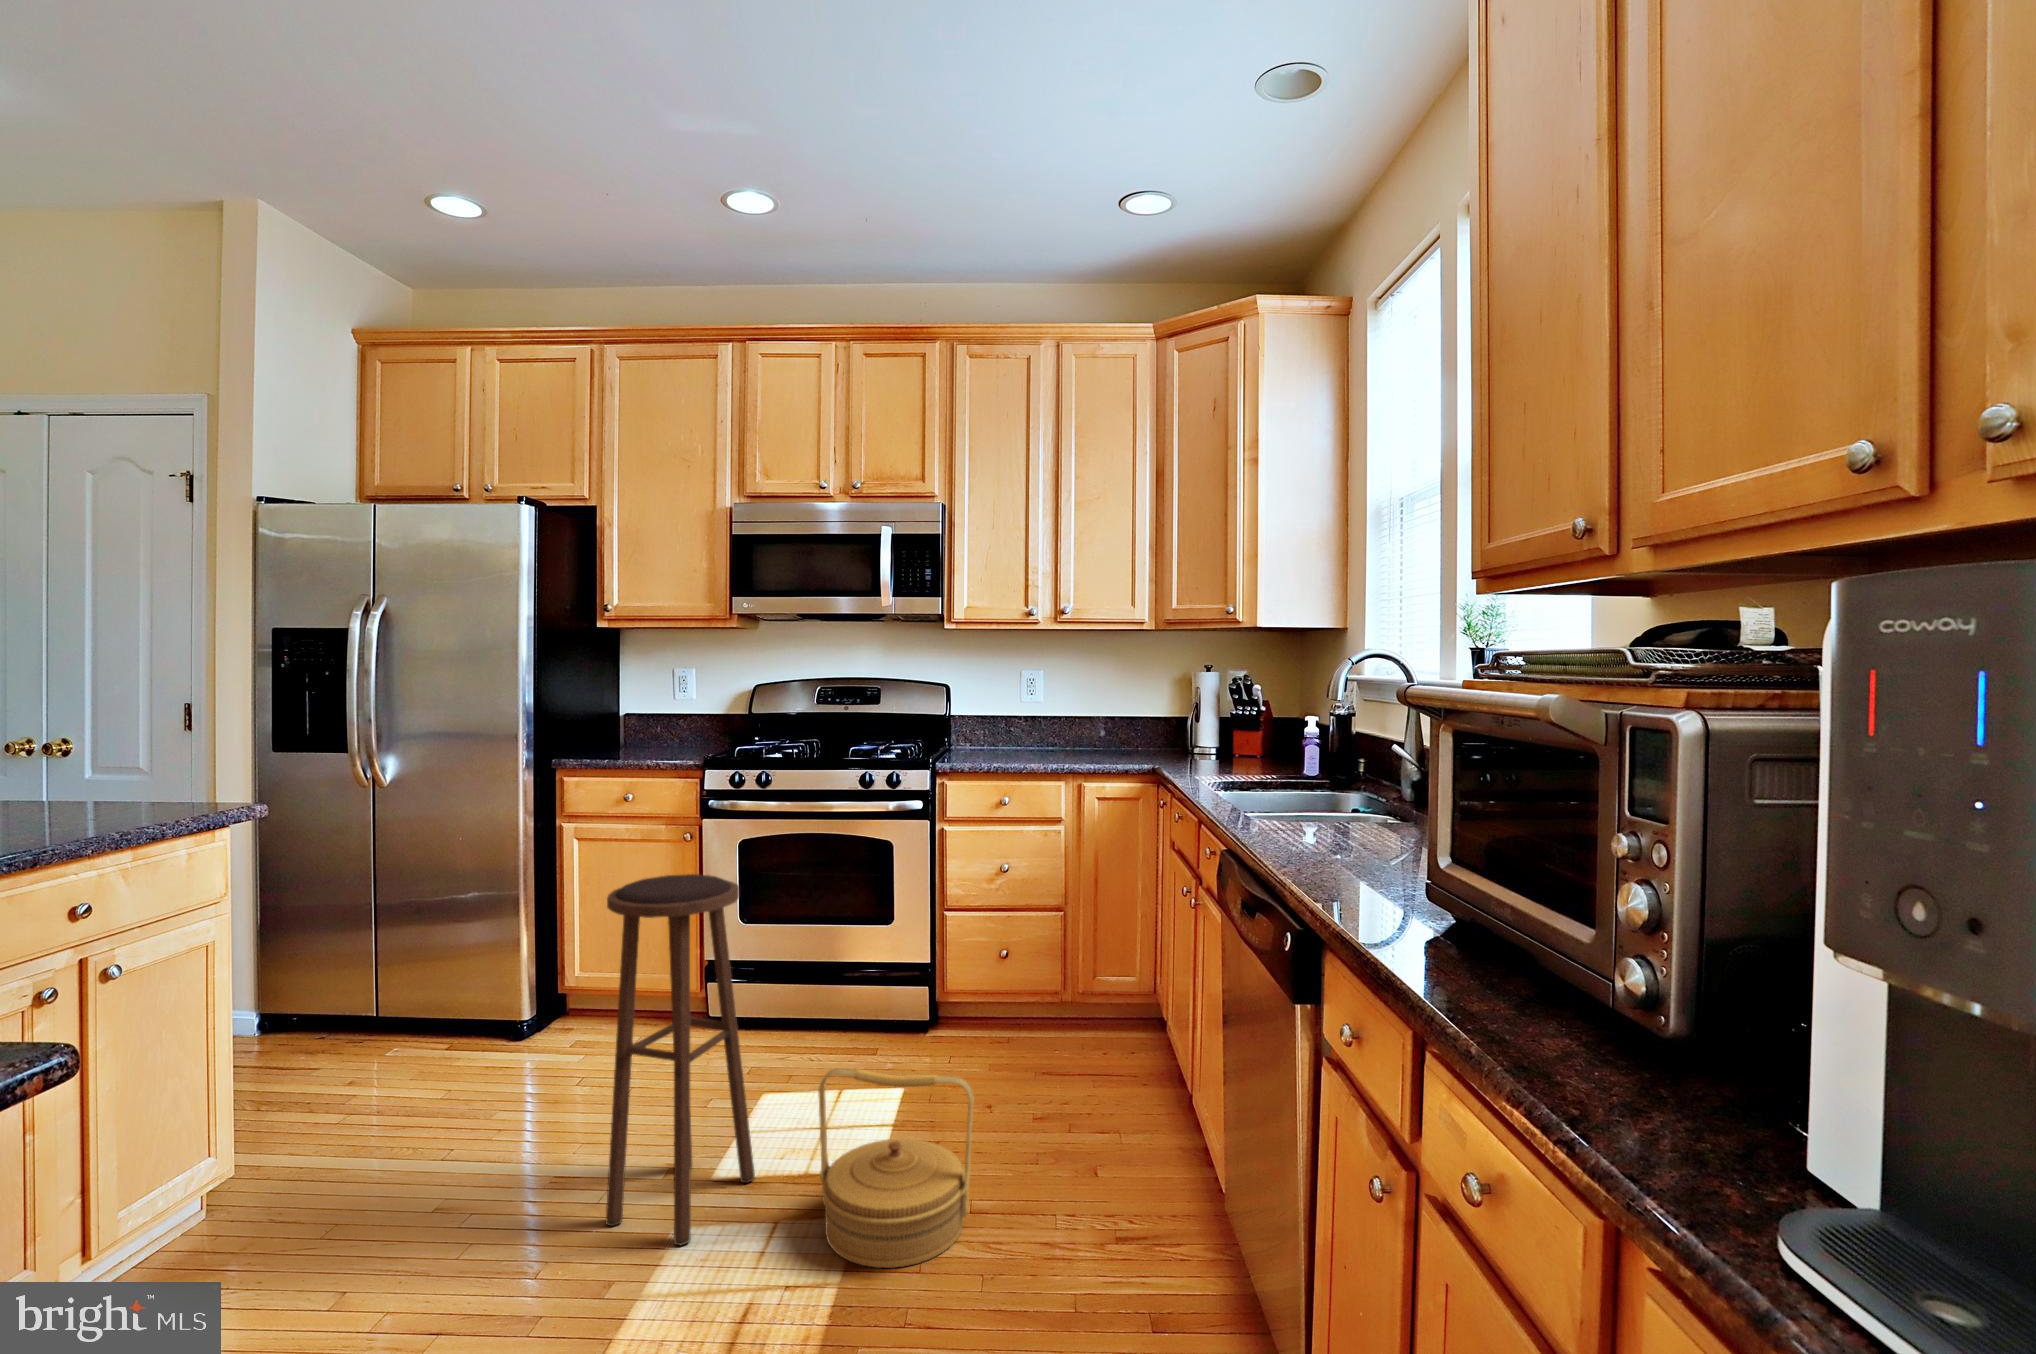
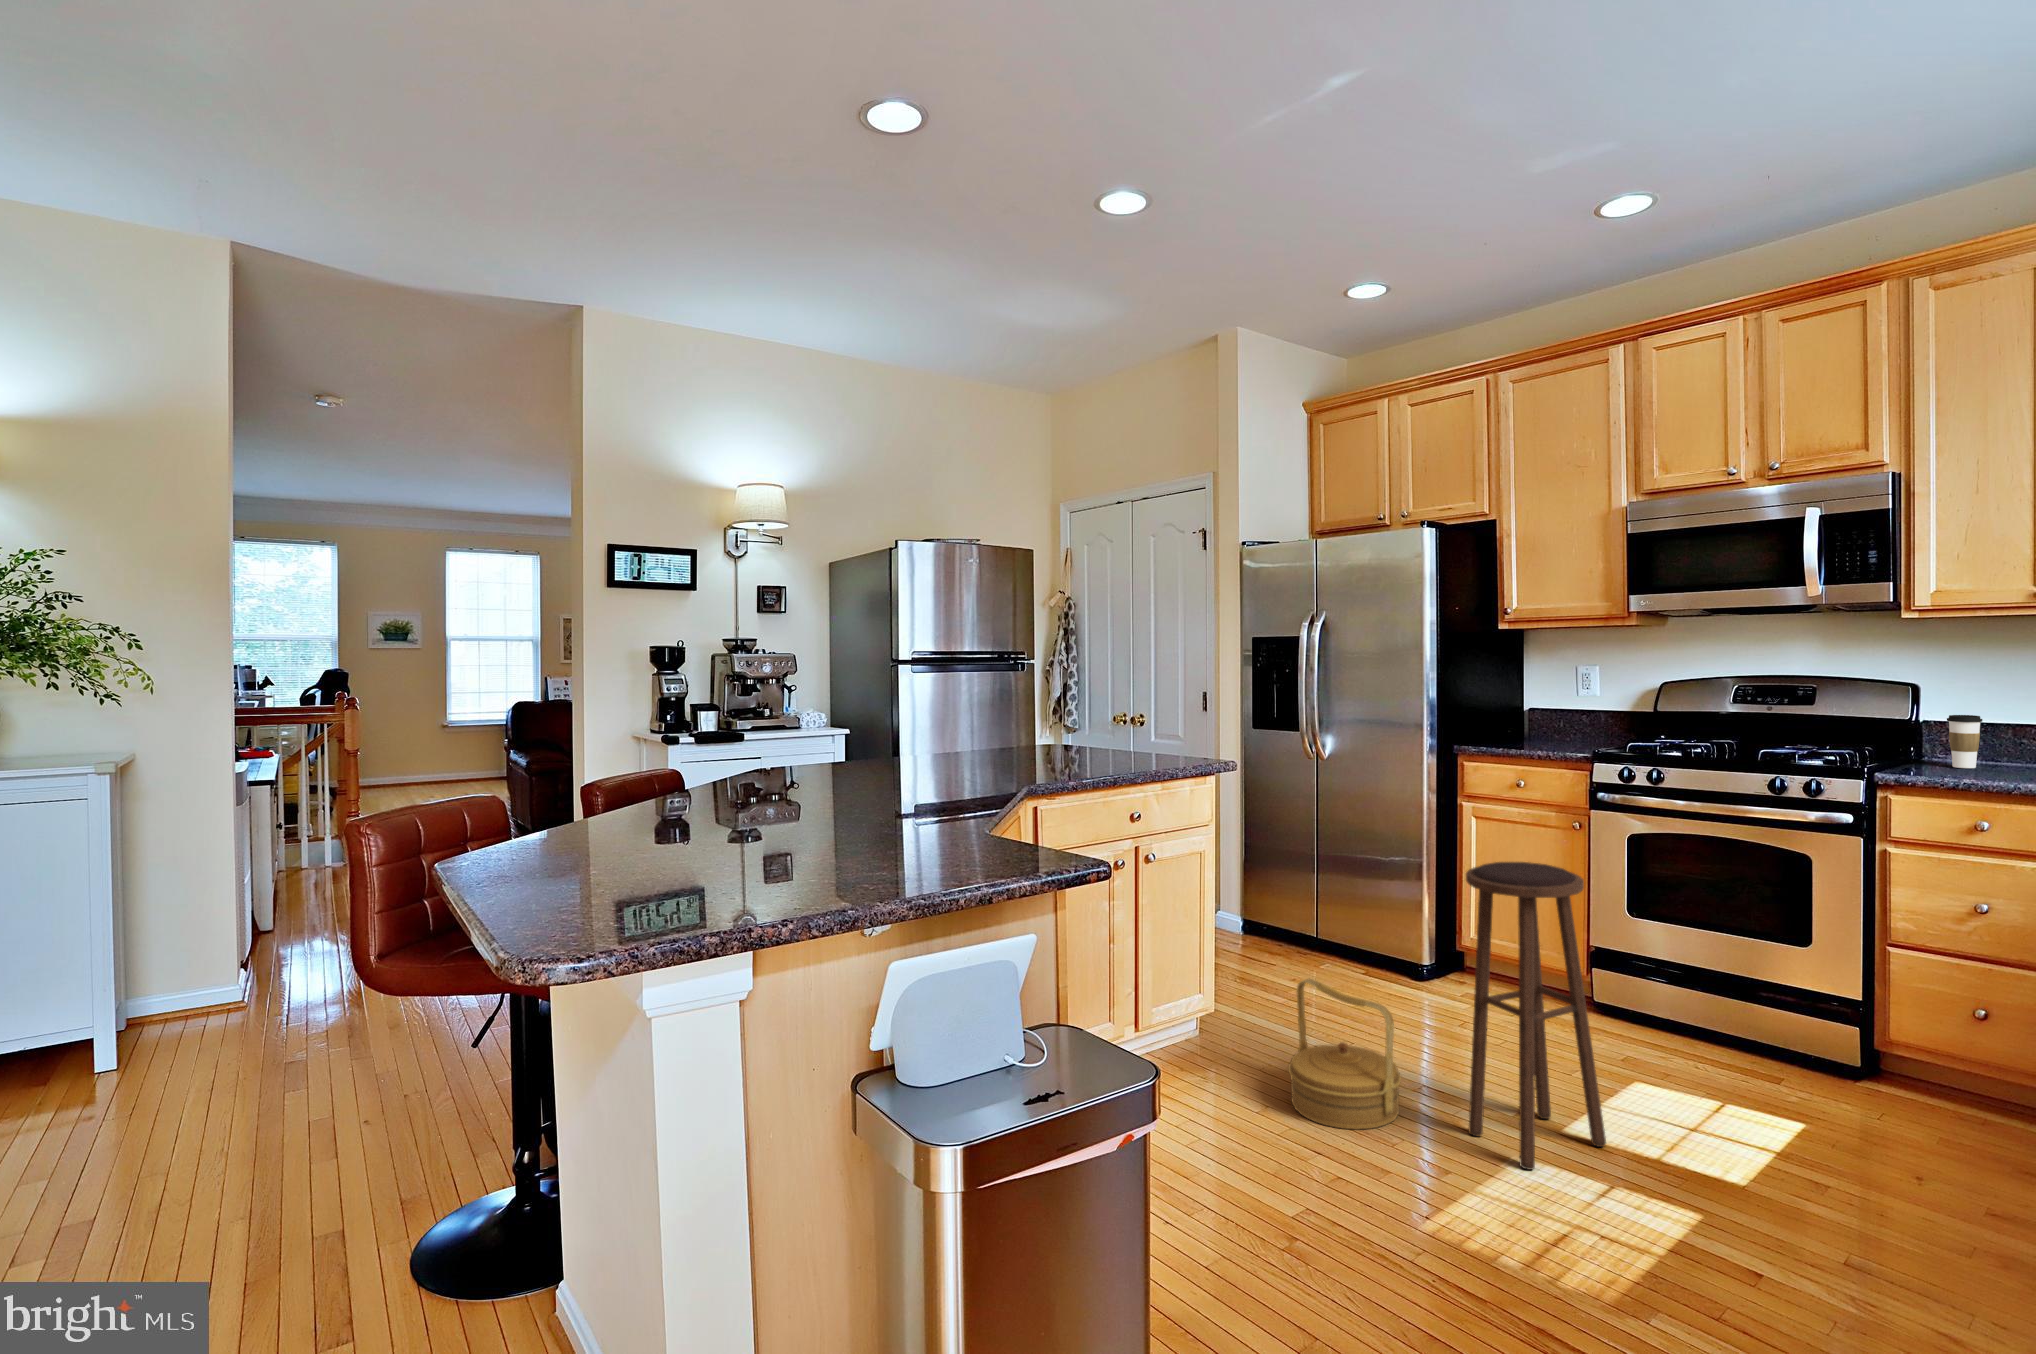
coffee cup: none [970,709,992,752] -> present [1947,715,1982,768]
basket: present [818,1068,974,1268] -> present [1288,979,1401,1130]

